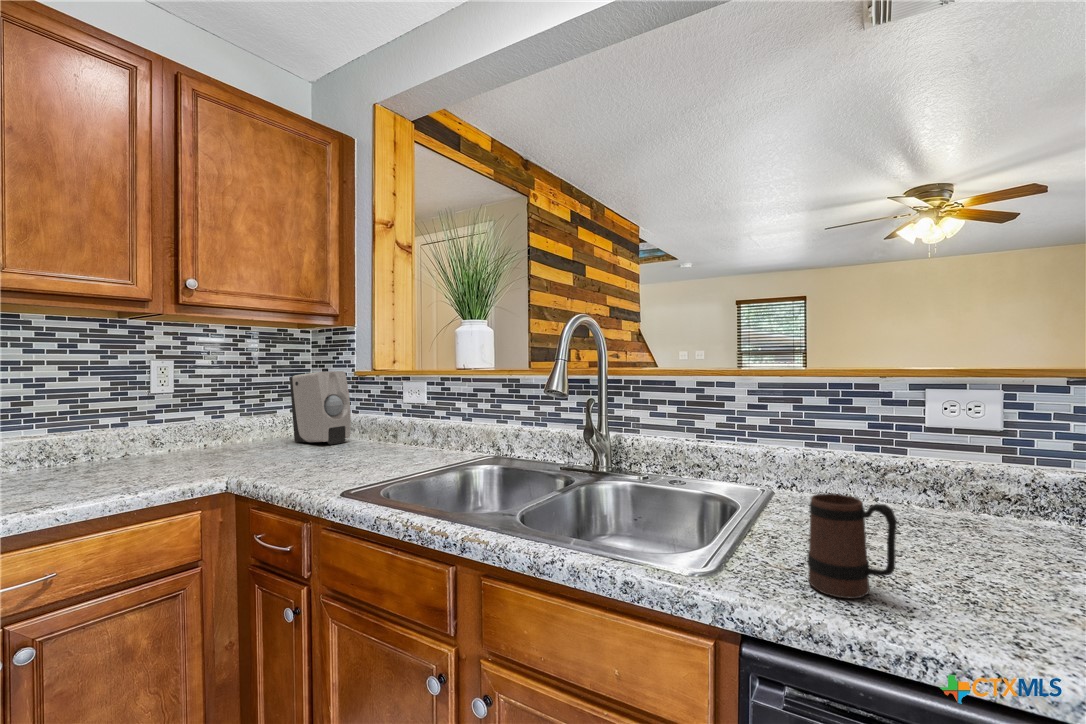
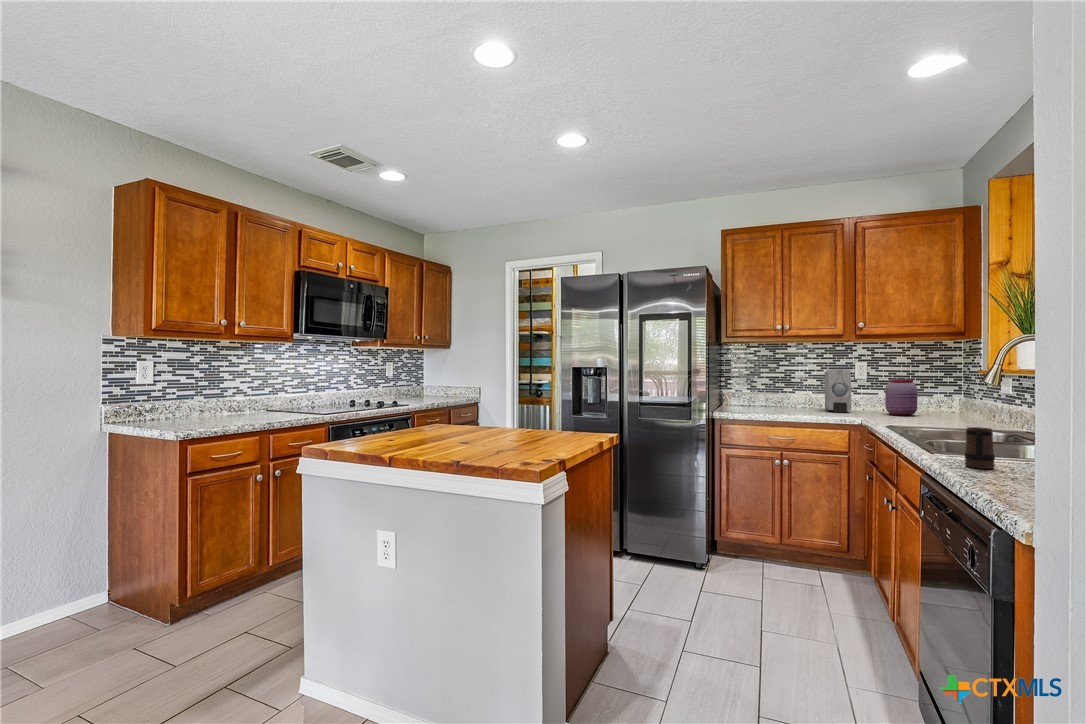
soap dispenser: present [290,371,351,444] -> present [824,369,851,412]
jar: none [239,388,294,457] -> present [885,379,918,416]

